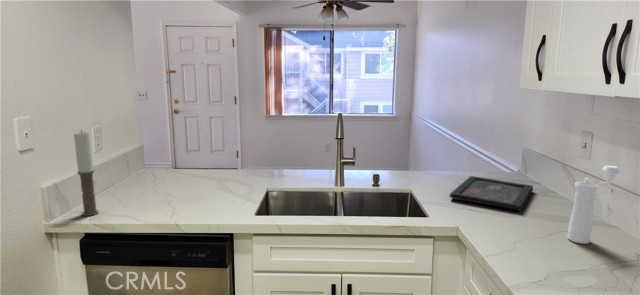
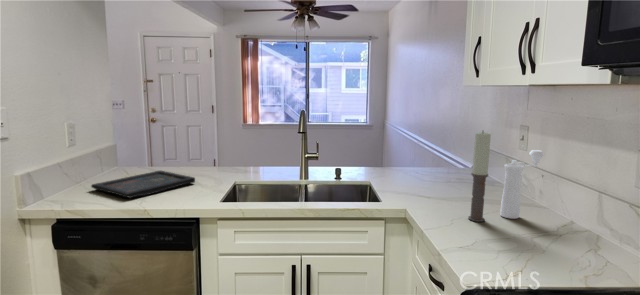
candle: present [74,131,98,216] -> present [468,132,491,222]
tray: present [450,176,533,210] -> present [91,171,195,198]

